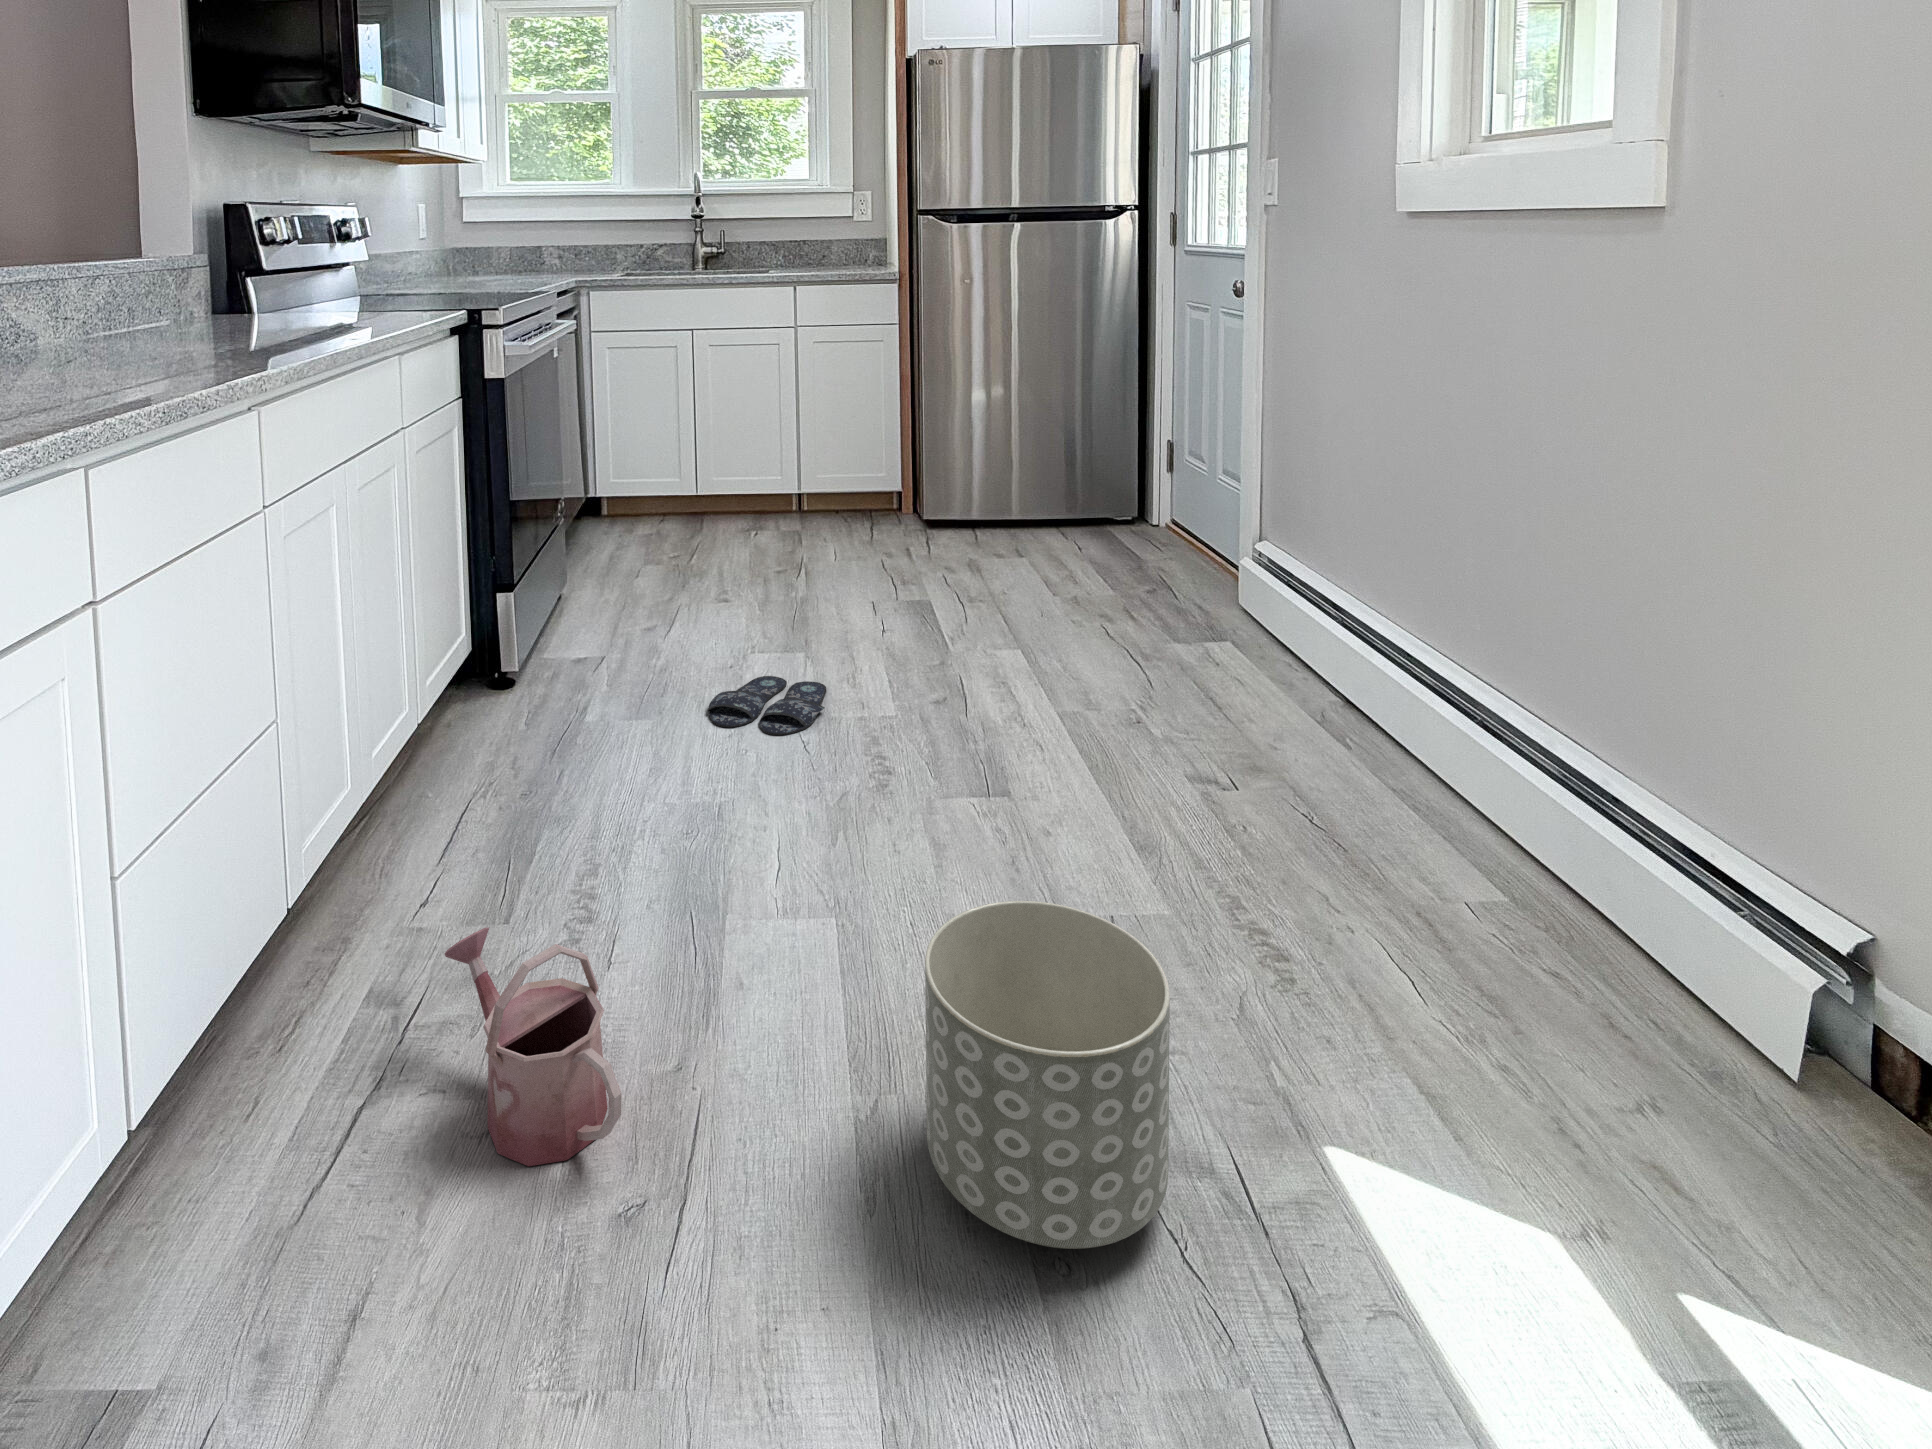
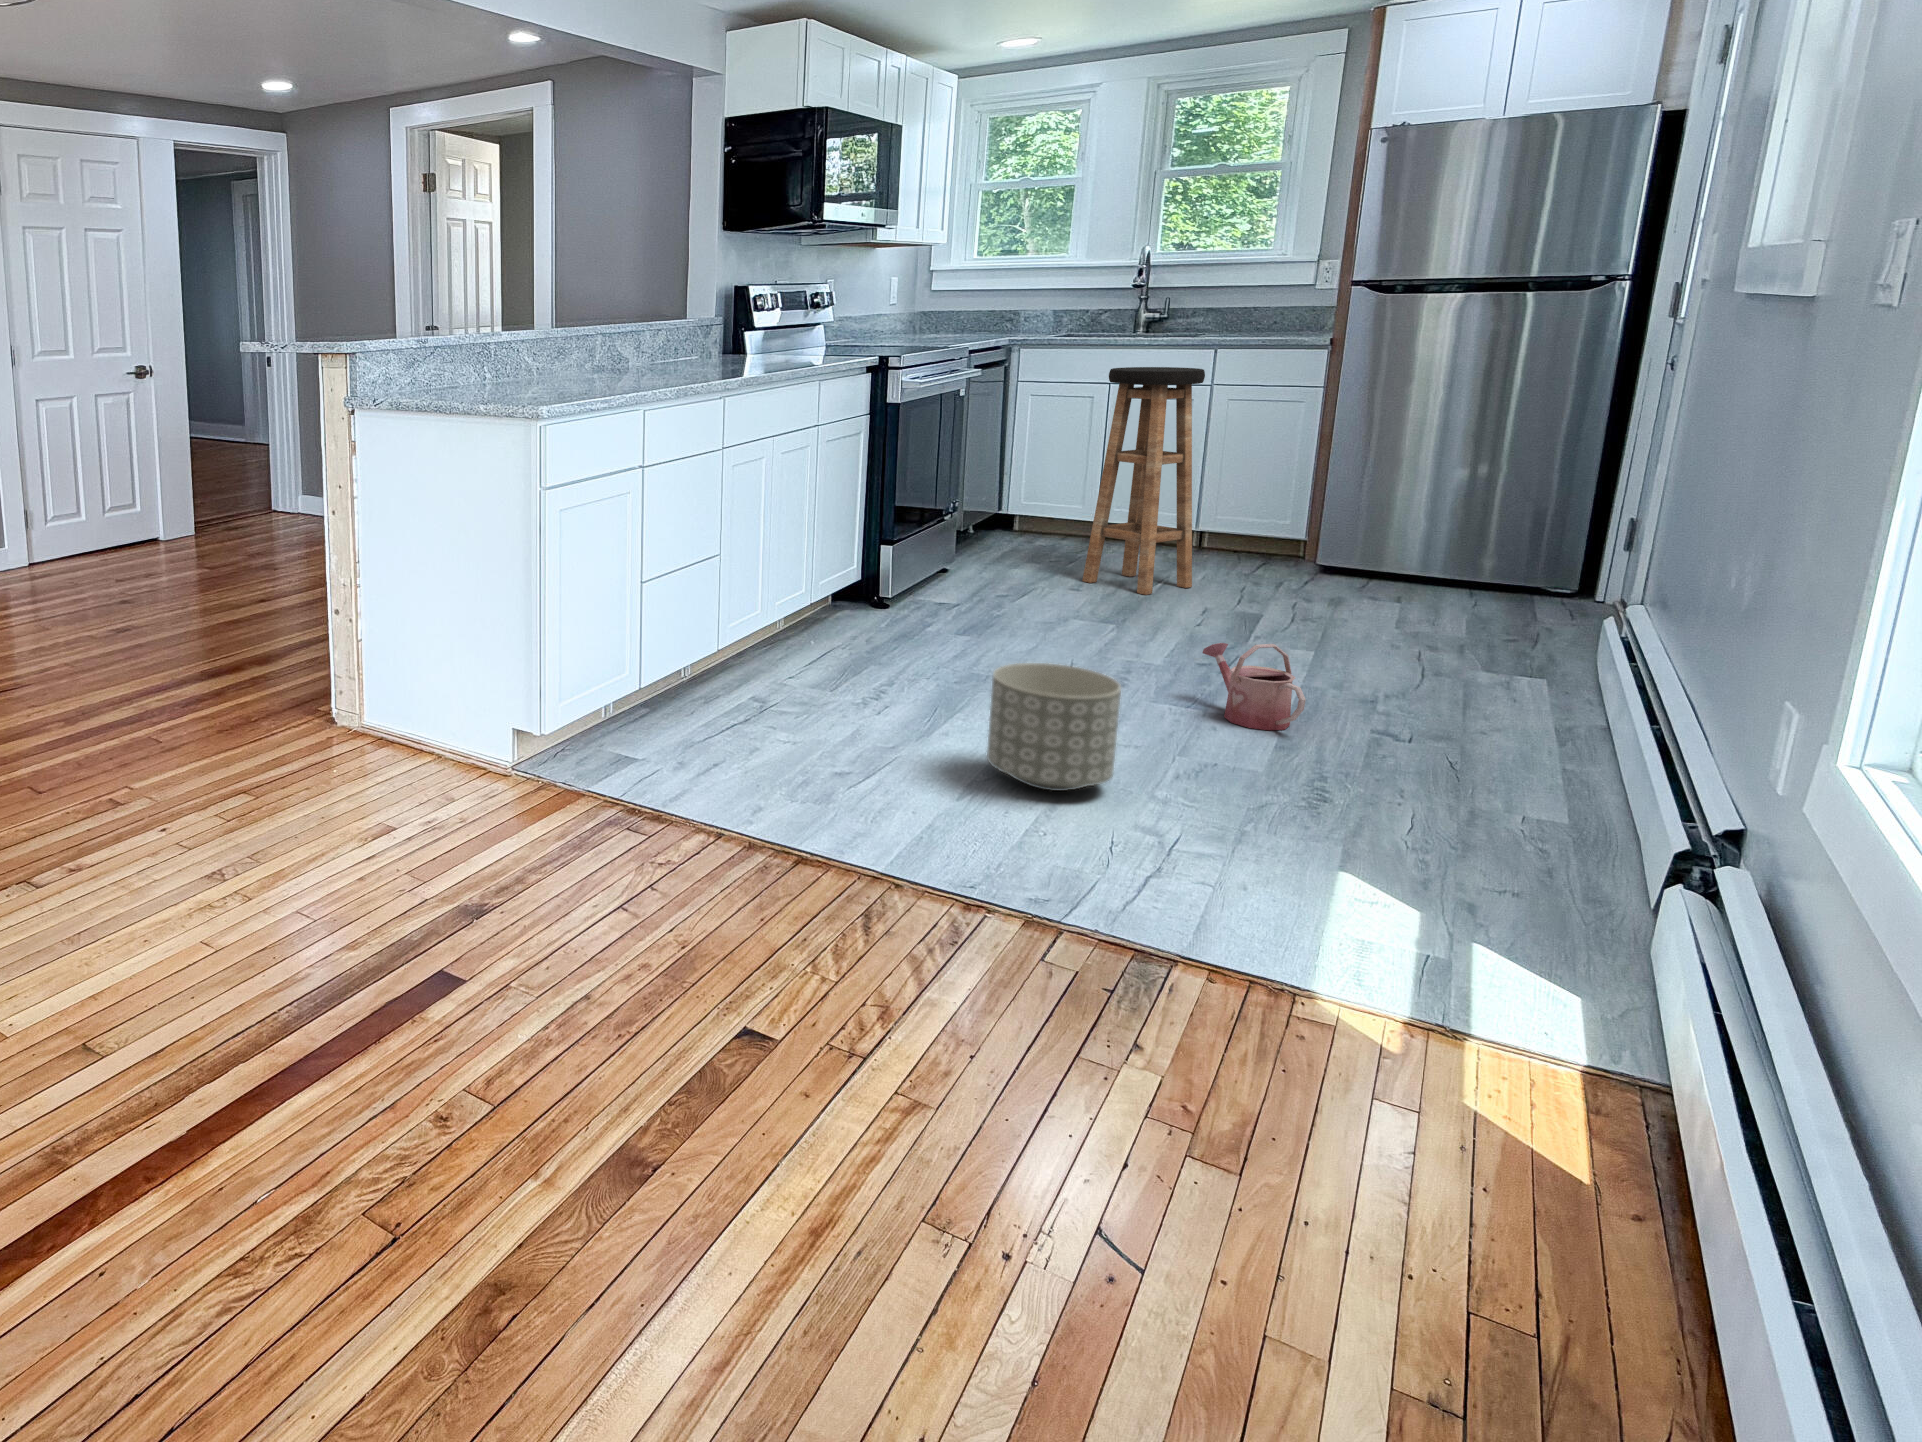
bar stool: none [722,307,832,587] -> present [1082,367,1205,595]
slippers: present [708,676,826,735] -> none [1007,628,1108,653]
watering can: present [445,928,621,1166] -> present [1203,643,1306,730]

